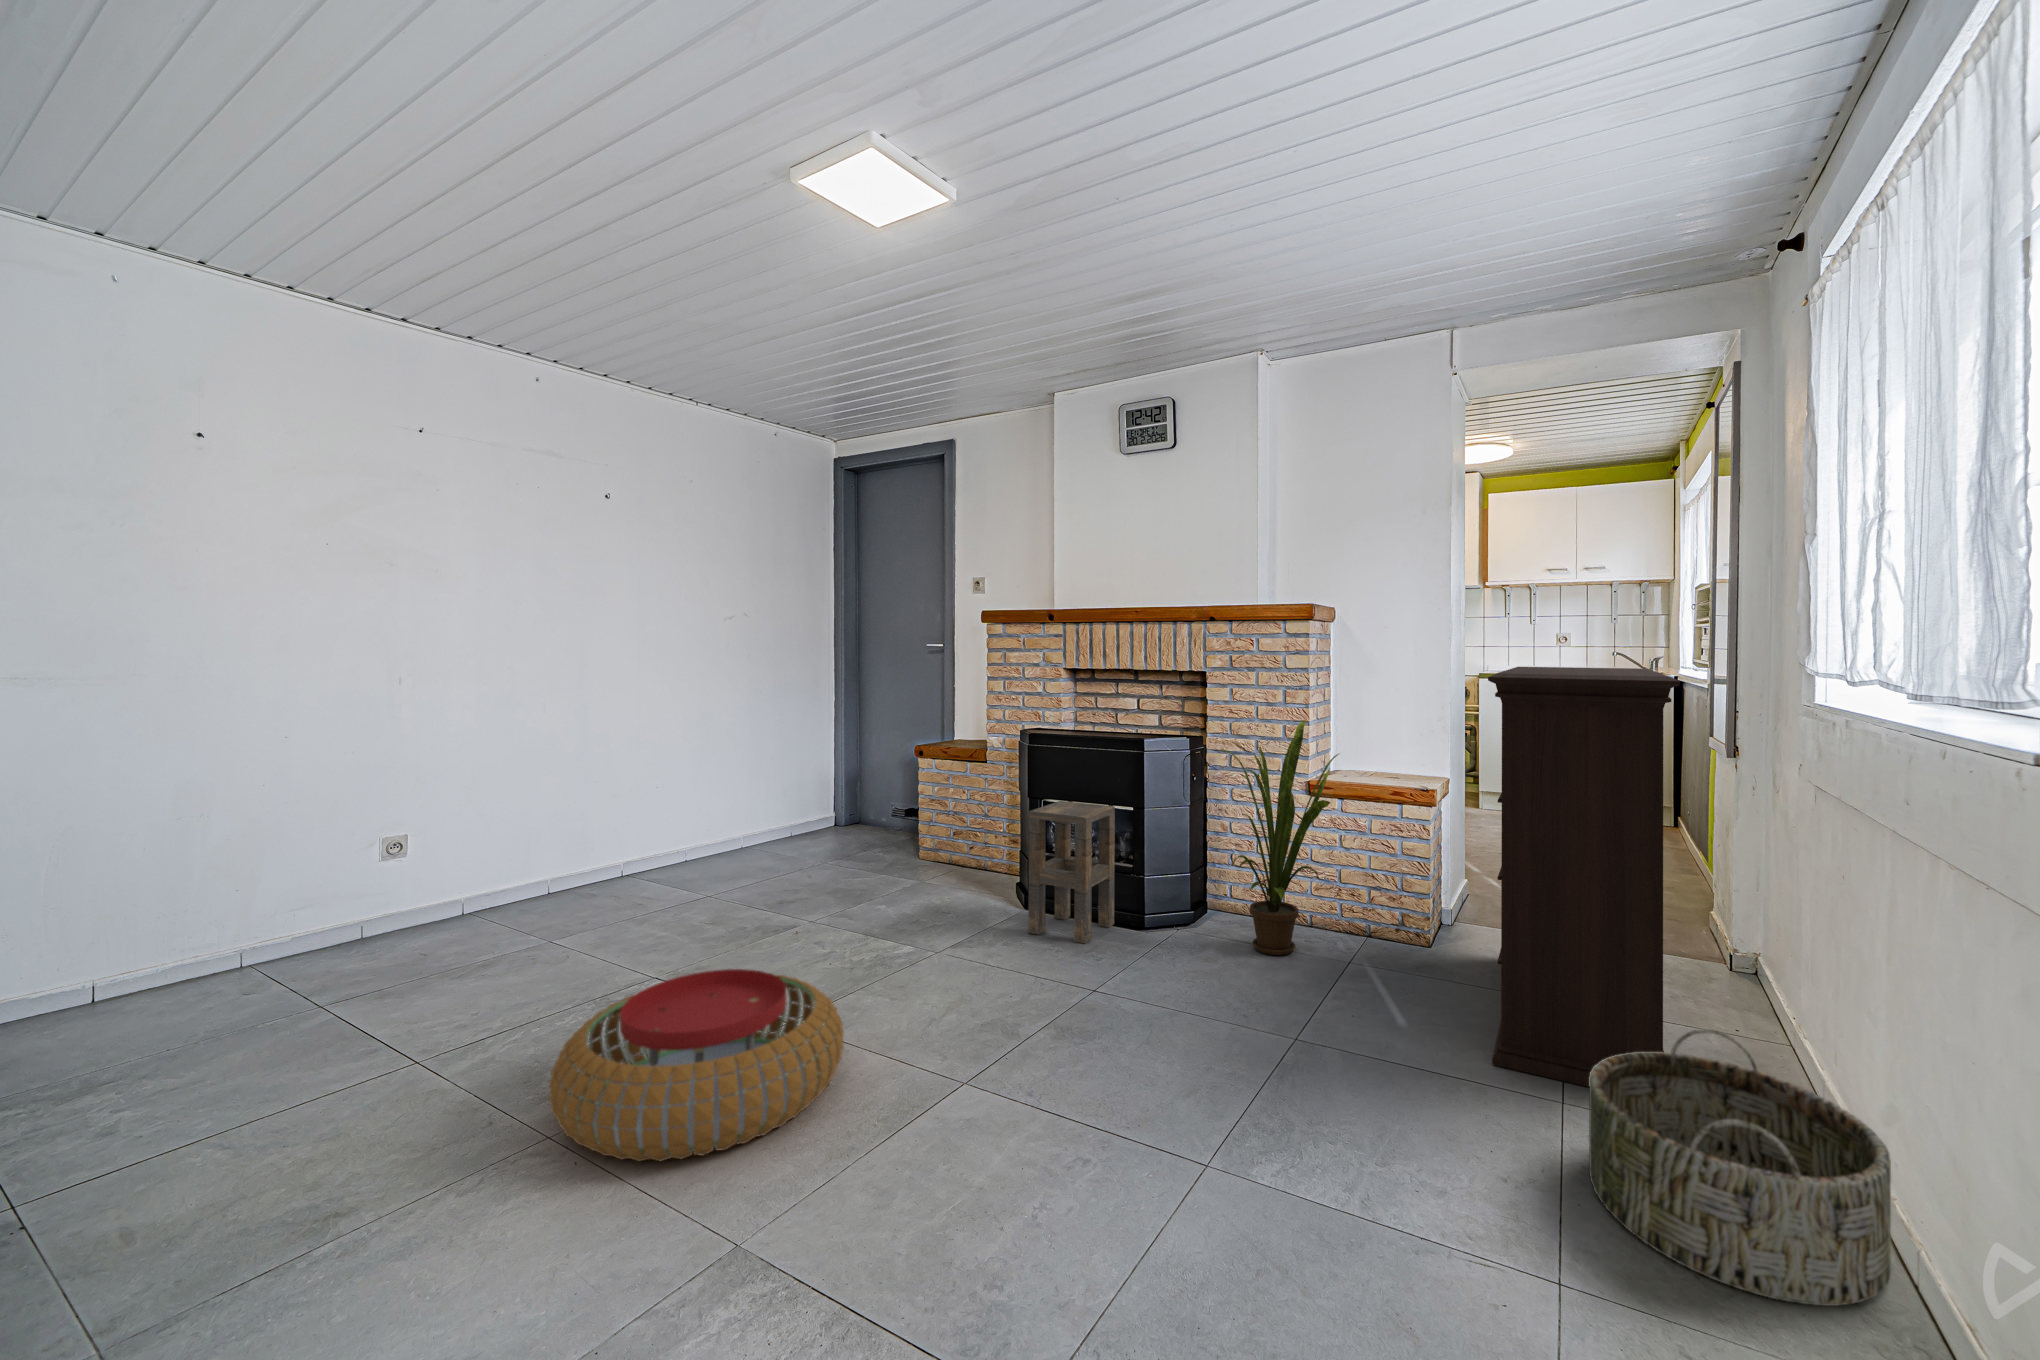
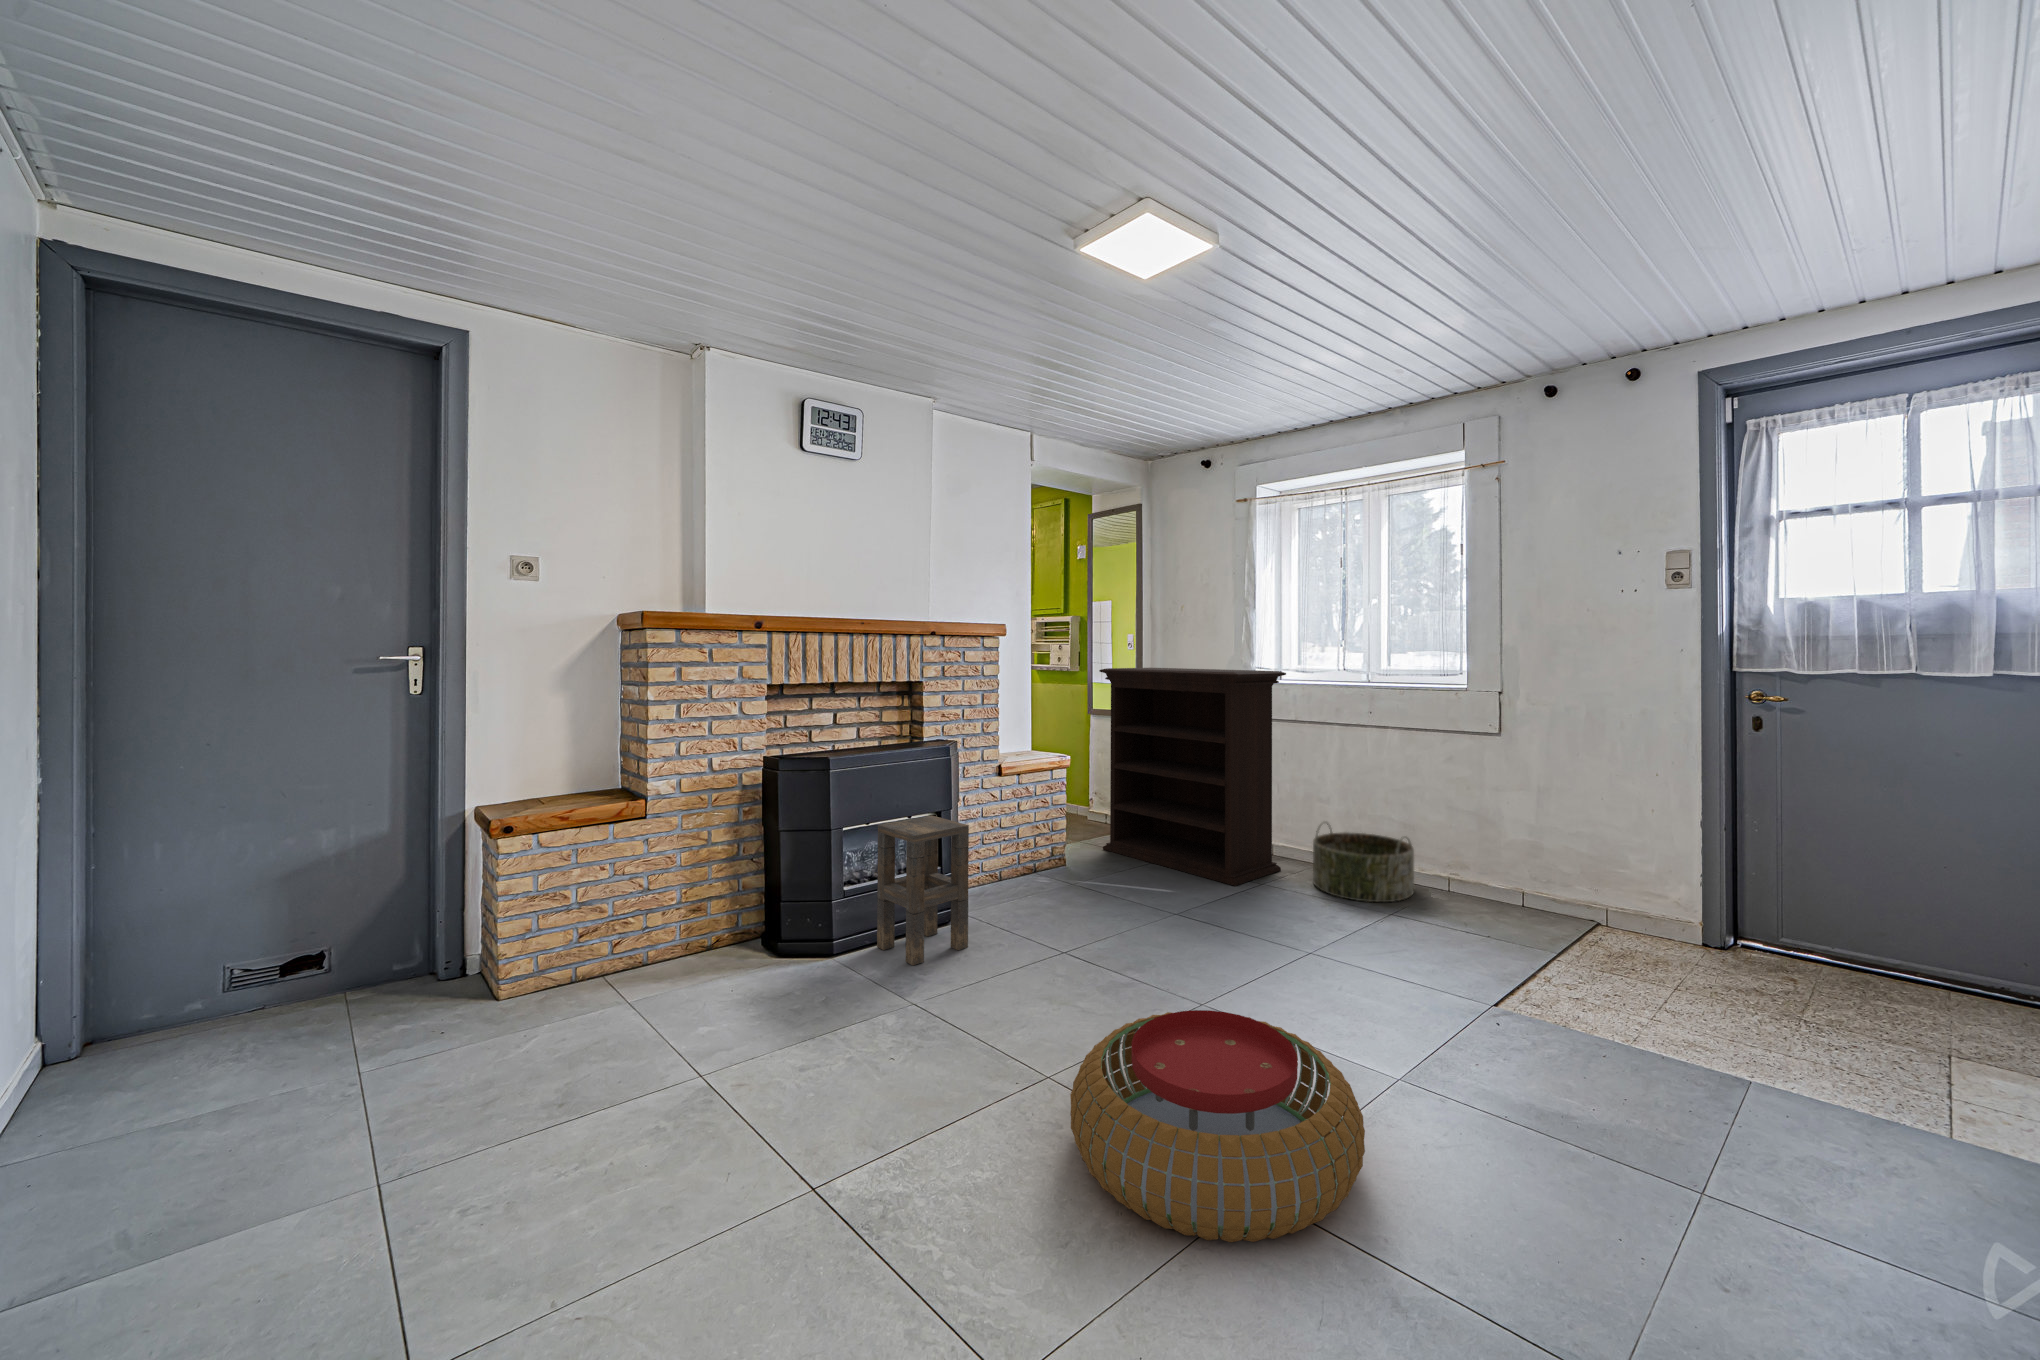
house plant: present [1221,720,1339,955] -> none [995,715,1096,898]

